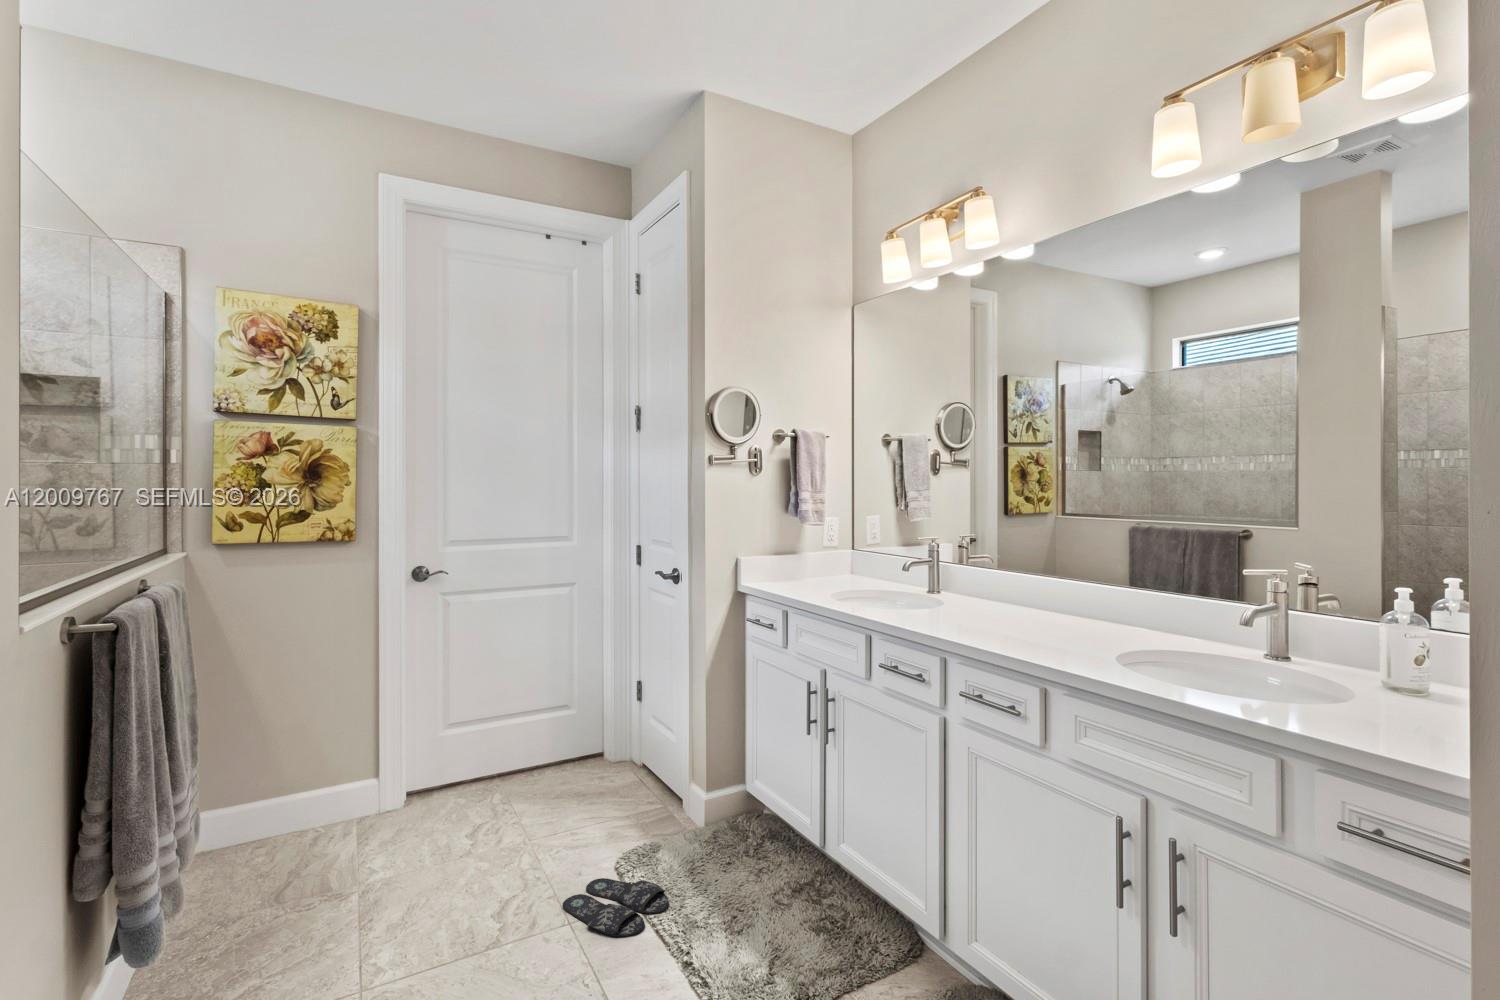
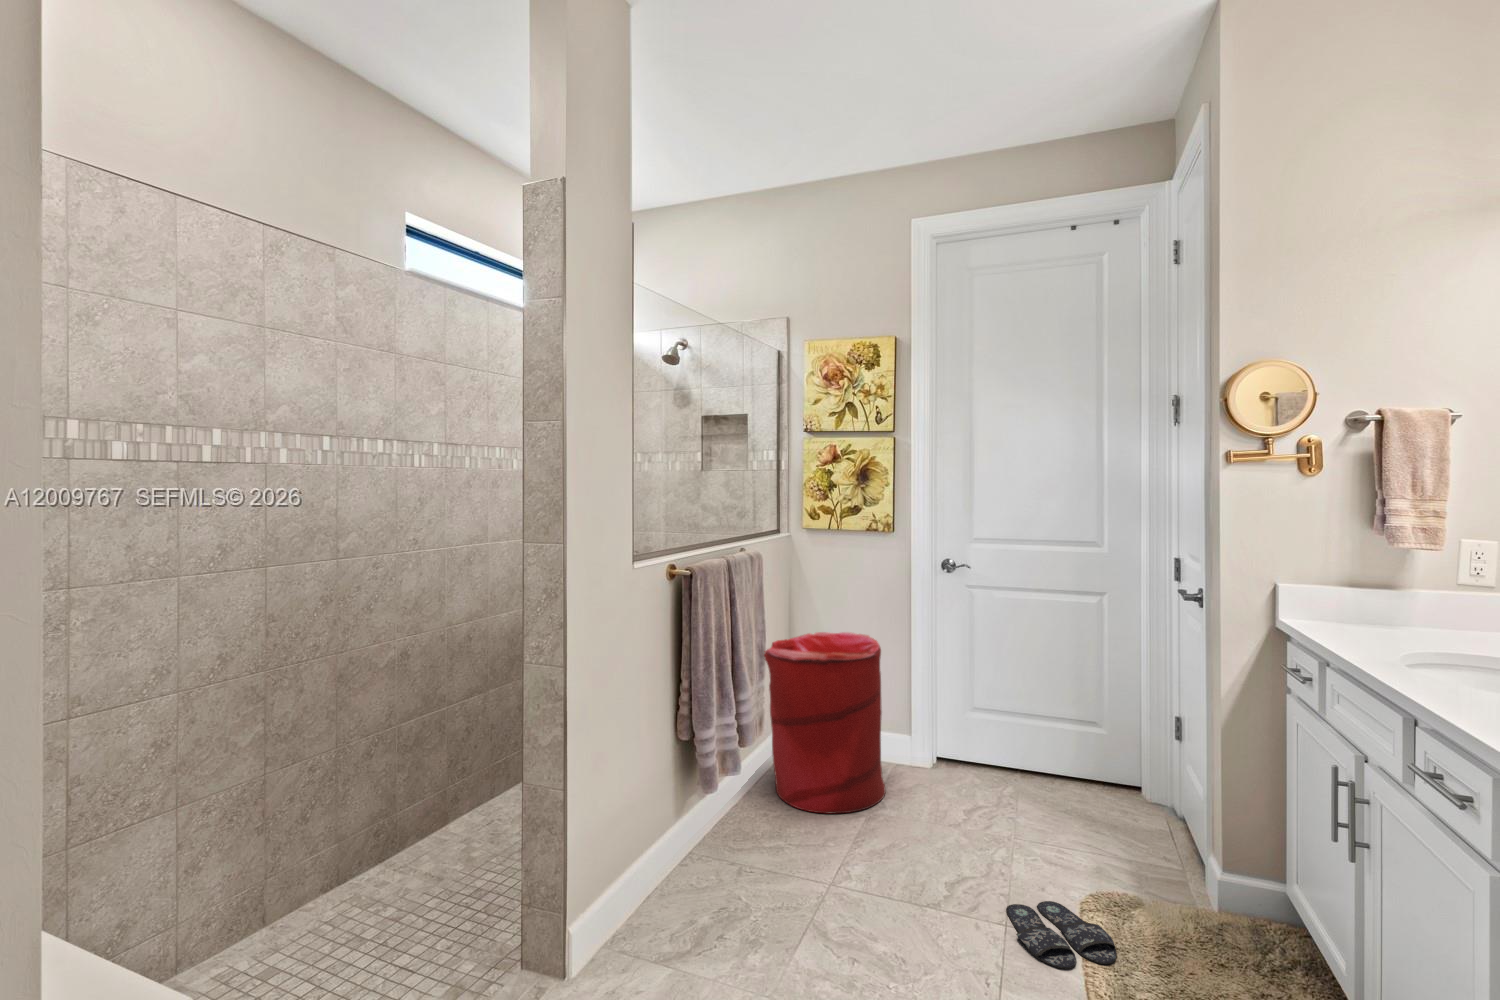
laundry hamper: none [173,665,367,916] -> present [764,632,885,813]

